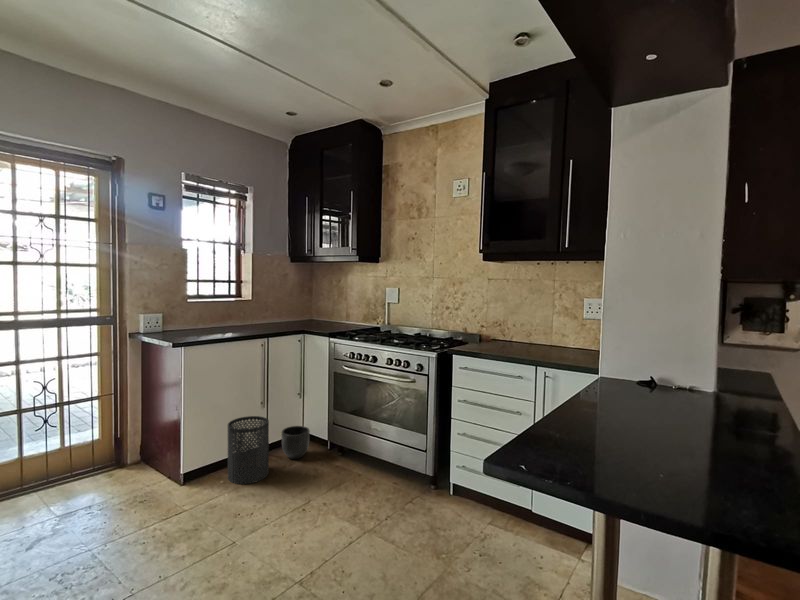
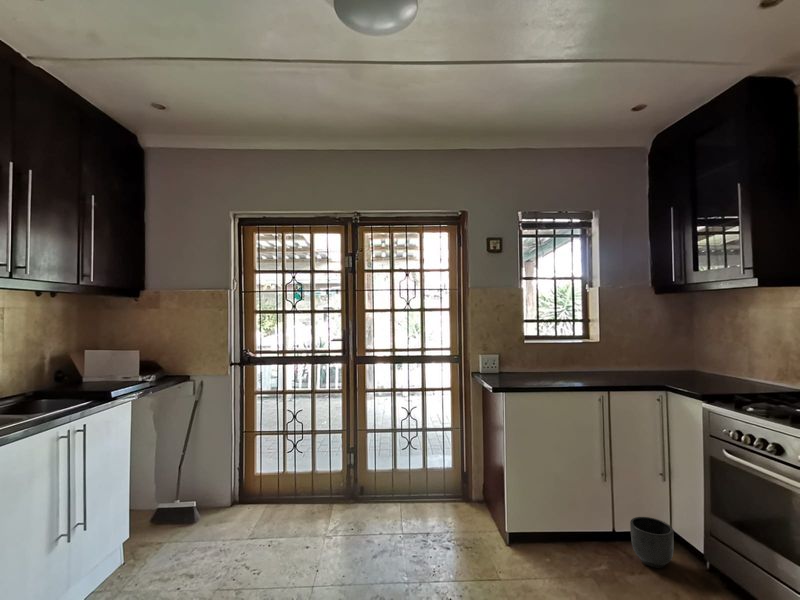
trash can: present [228,416,269,484] -> none [551,486,607,578]

